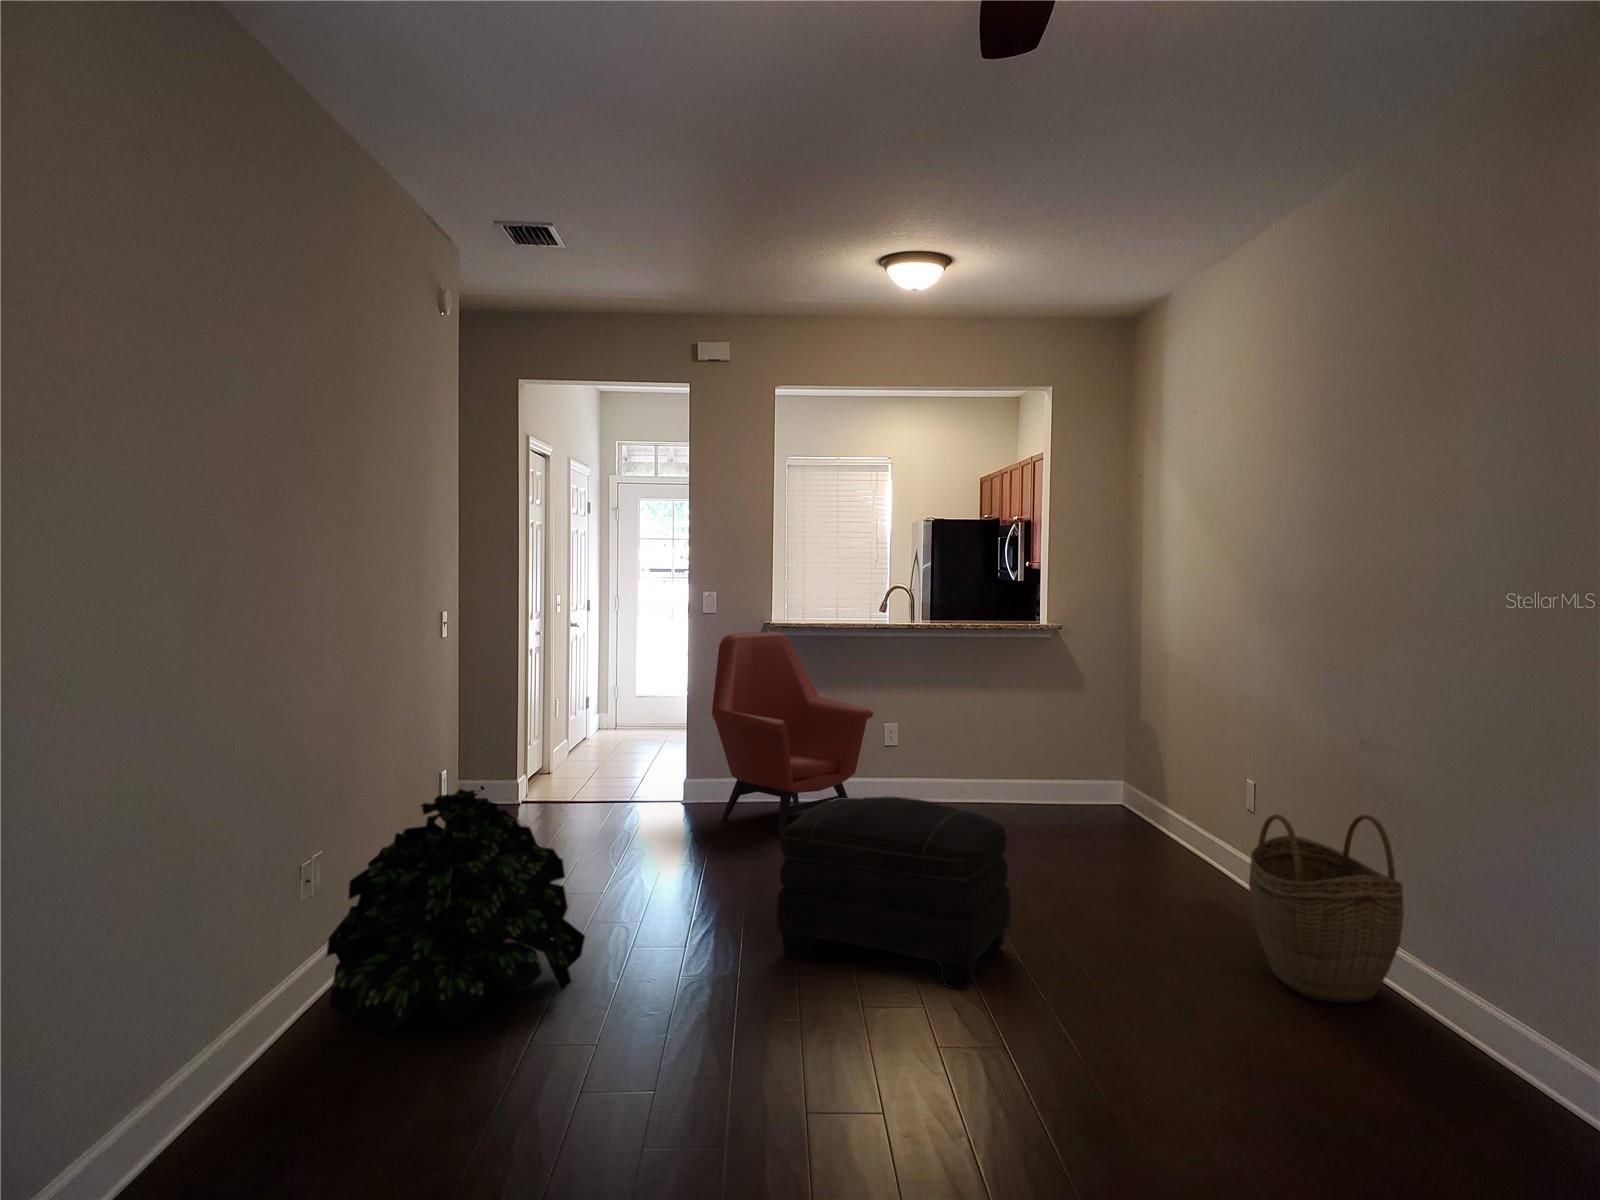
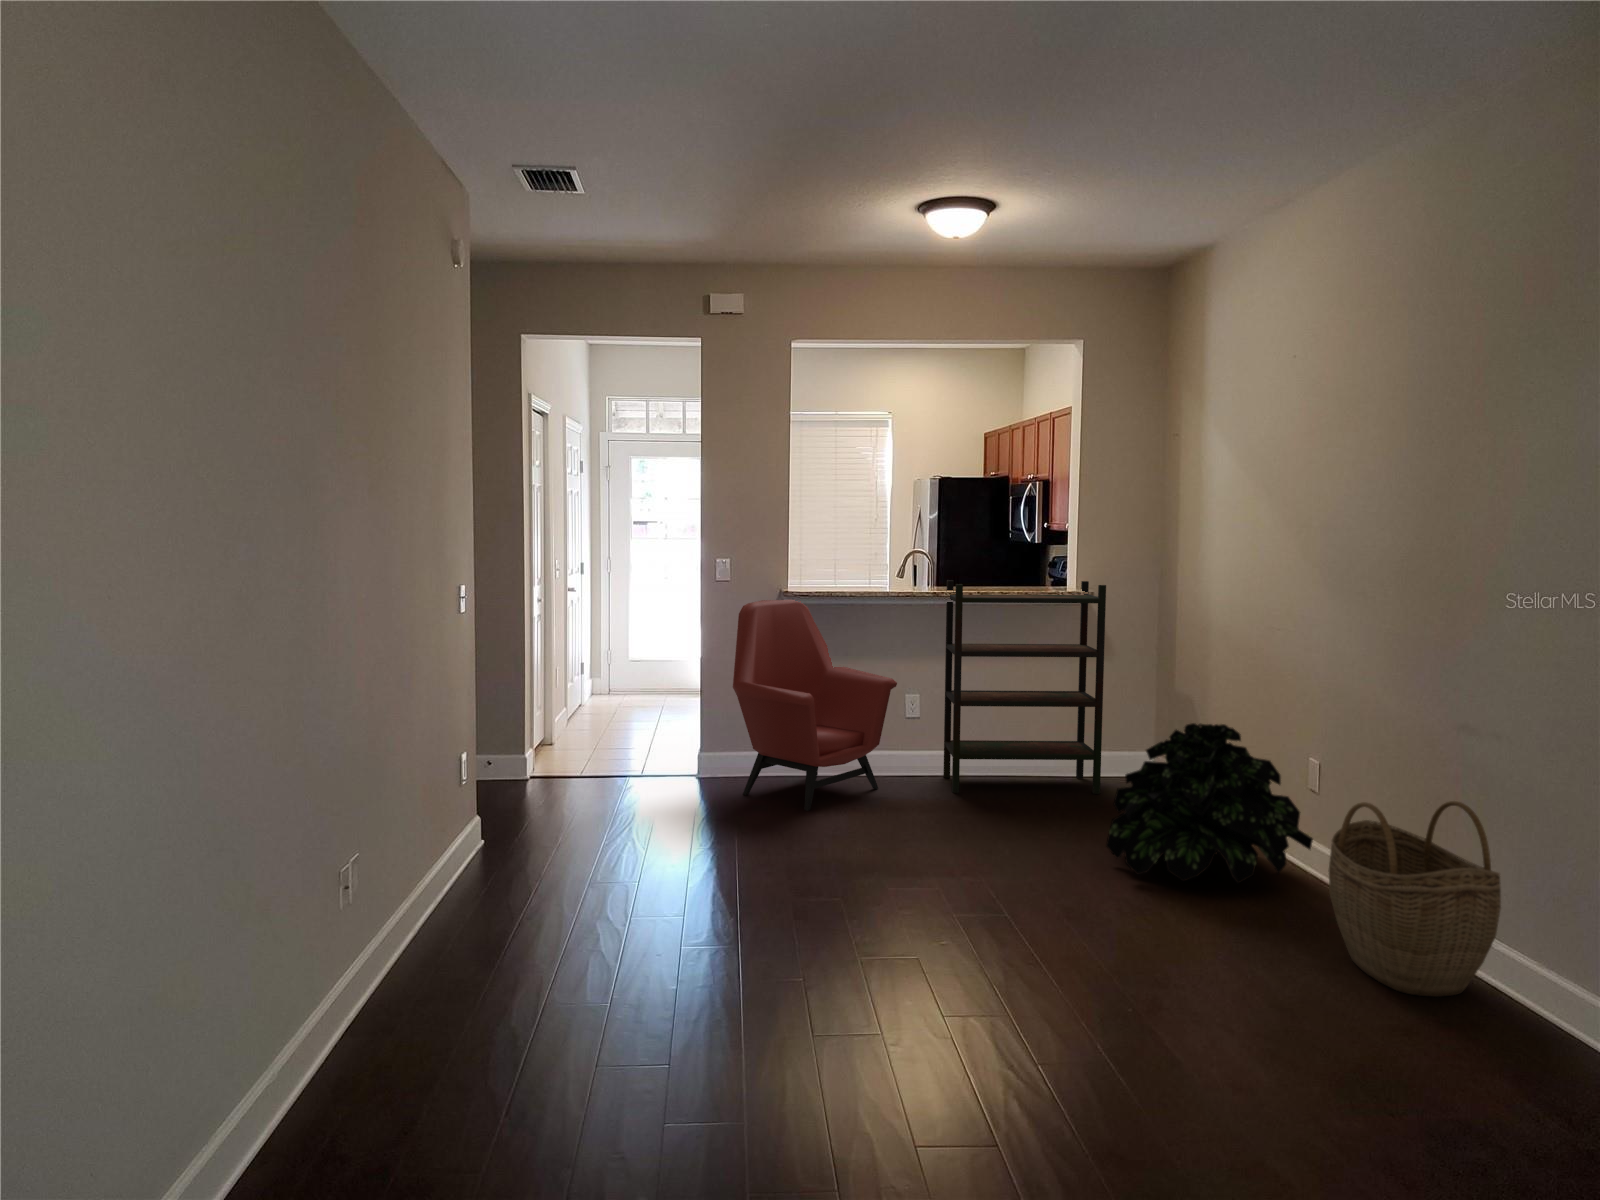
bookshelf: none [922,615,1076,824] -> present [943,580,1106,794]
potted plant: present [327,789,585,1035] -> present [1106,723,1313,883]
ottoman: present [777,797,1011,990] -> none [839,785,1080,991]

